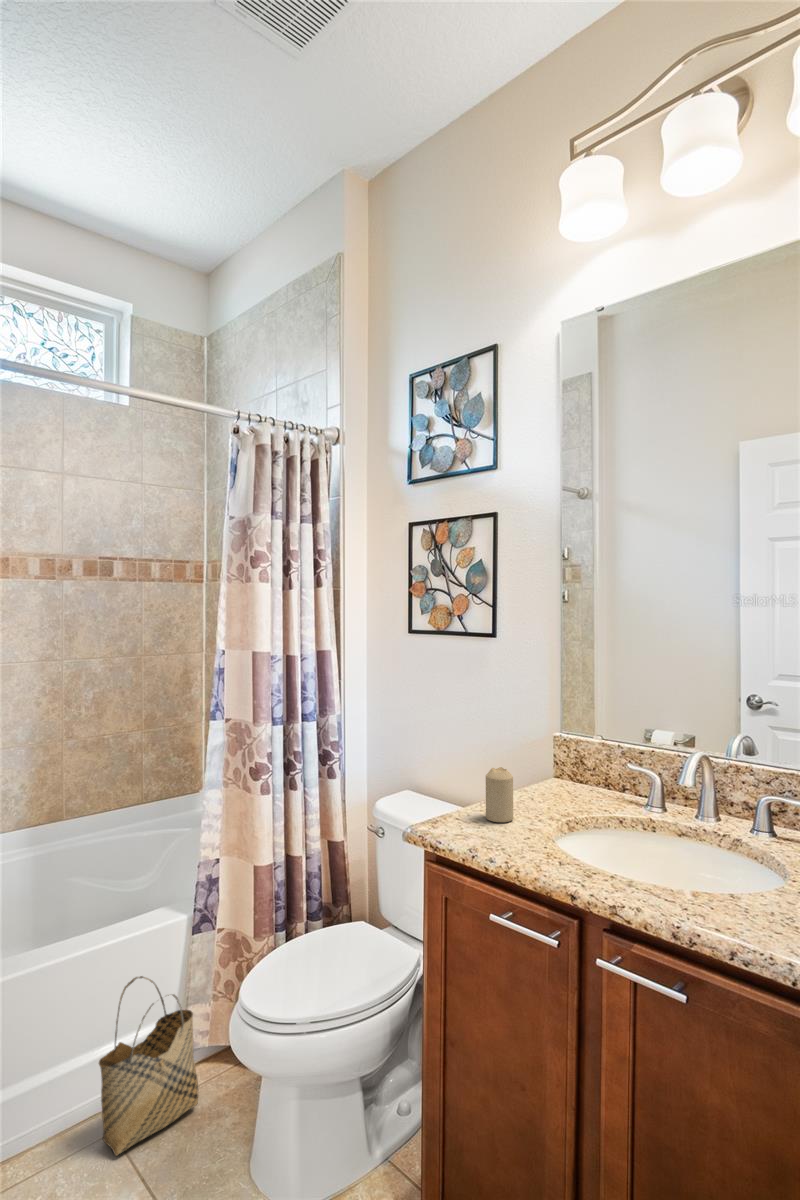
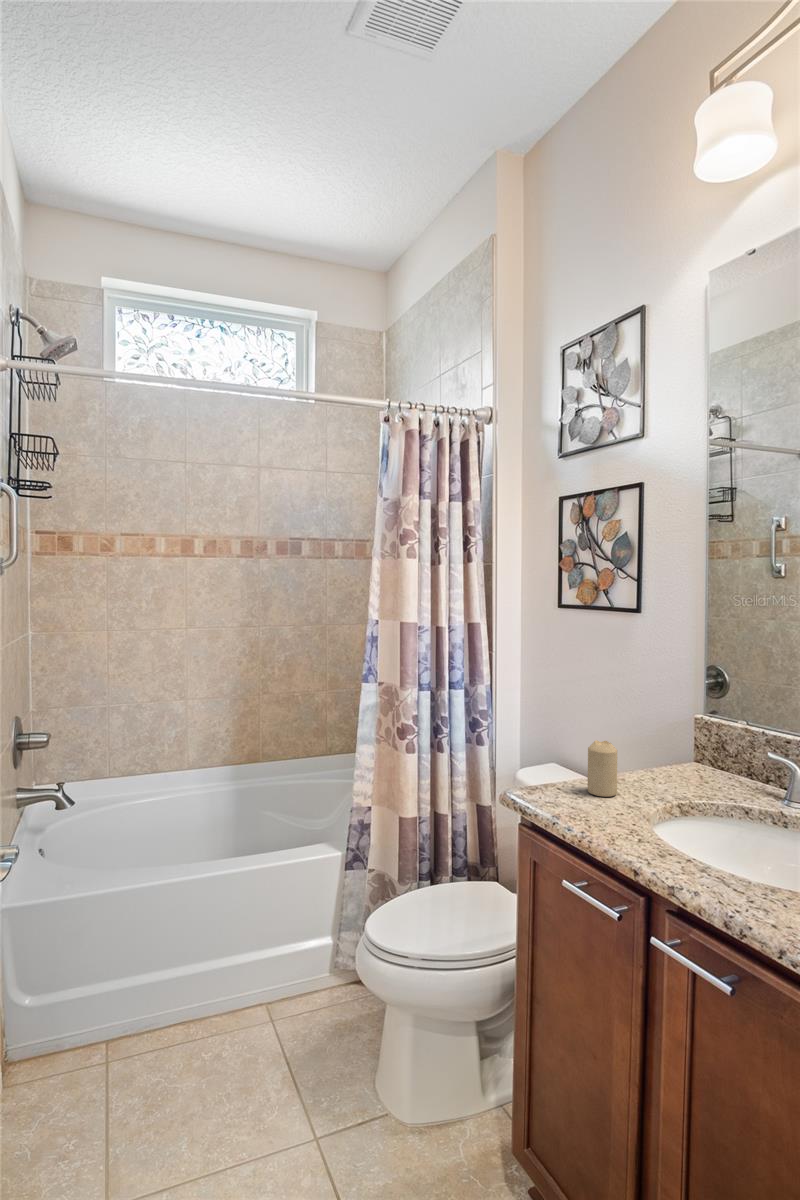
woven basket: present [99,976,198,1156] -> none [262,896,345,1040]

